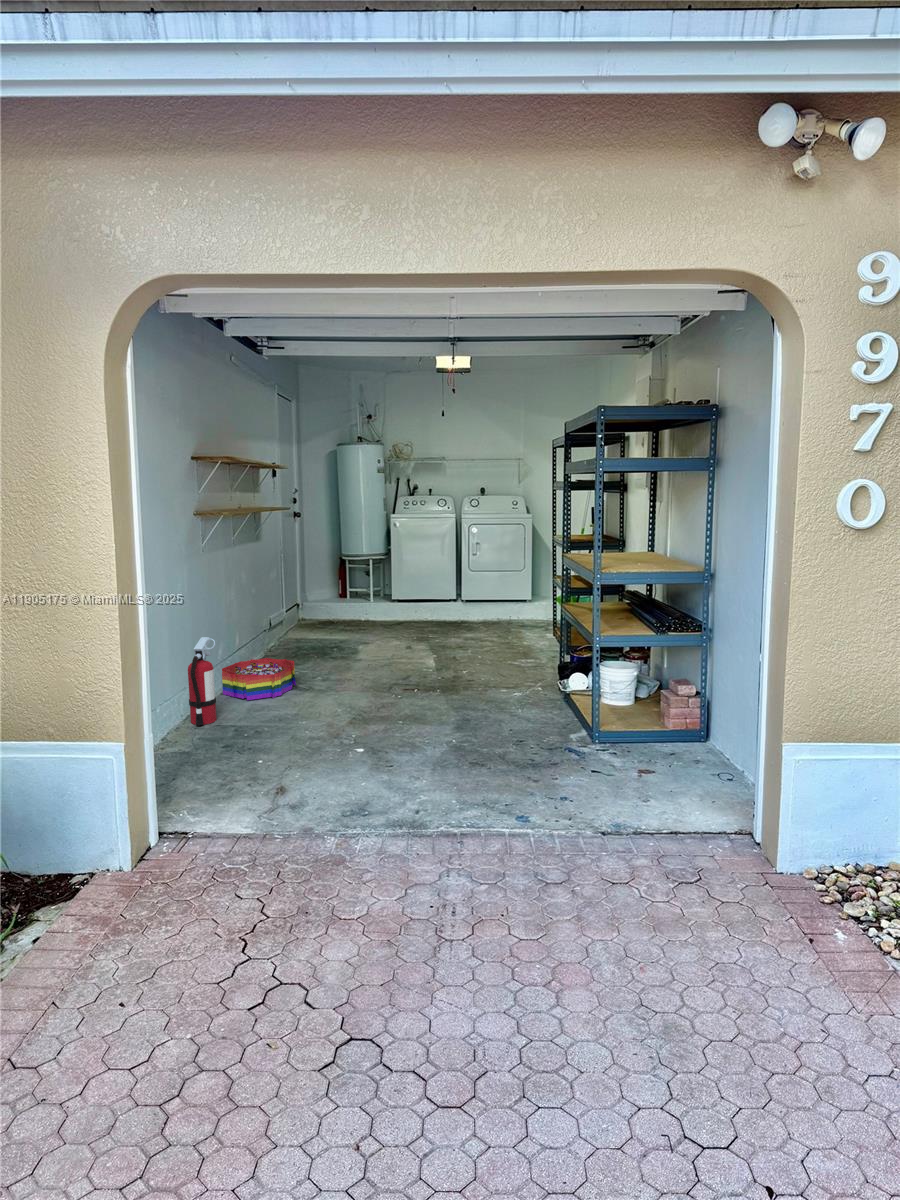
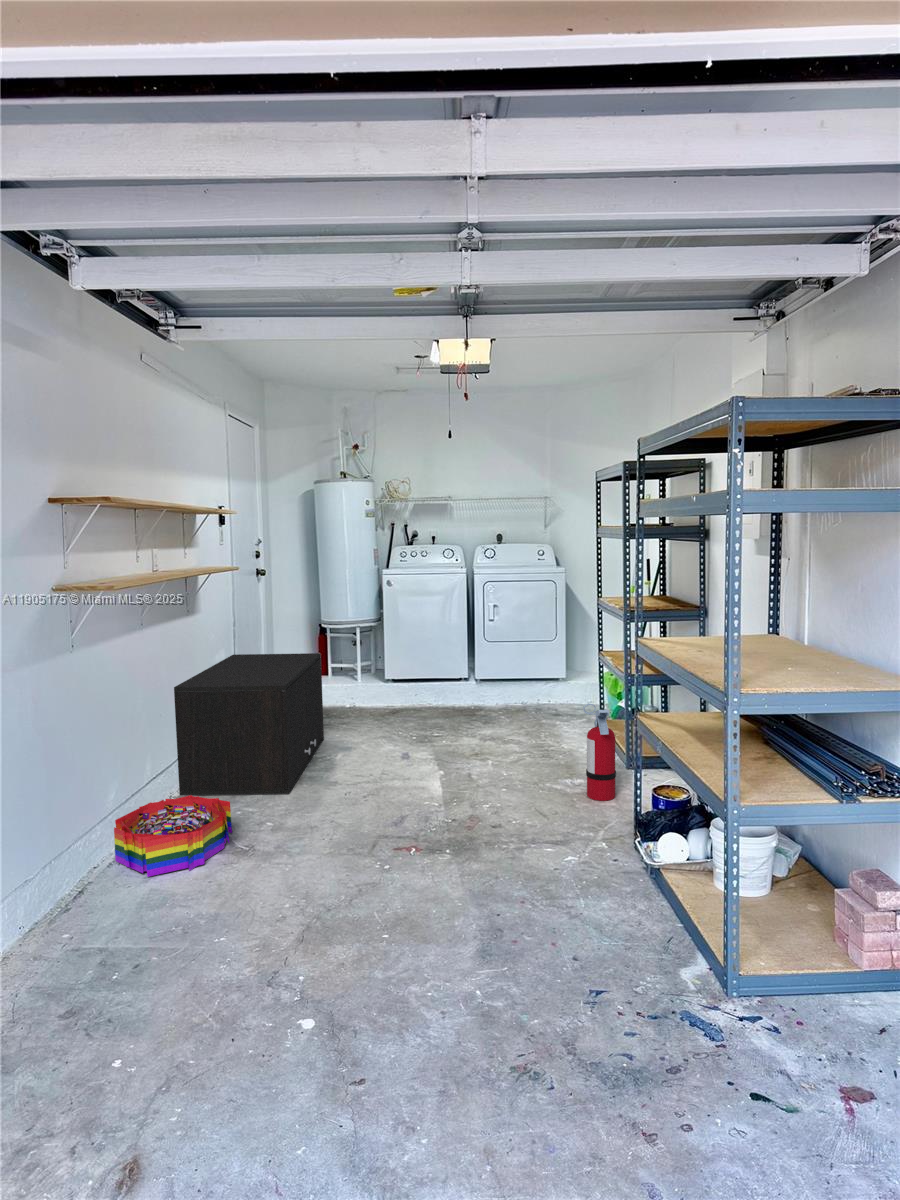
storage cabinet: none [249,574,348,666] -> present [174,653,324,795]
fire extinguisher: present [188,637,216,725] -> present [583,704,616,801]

